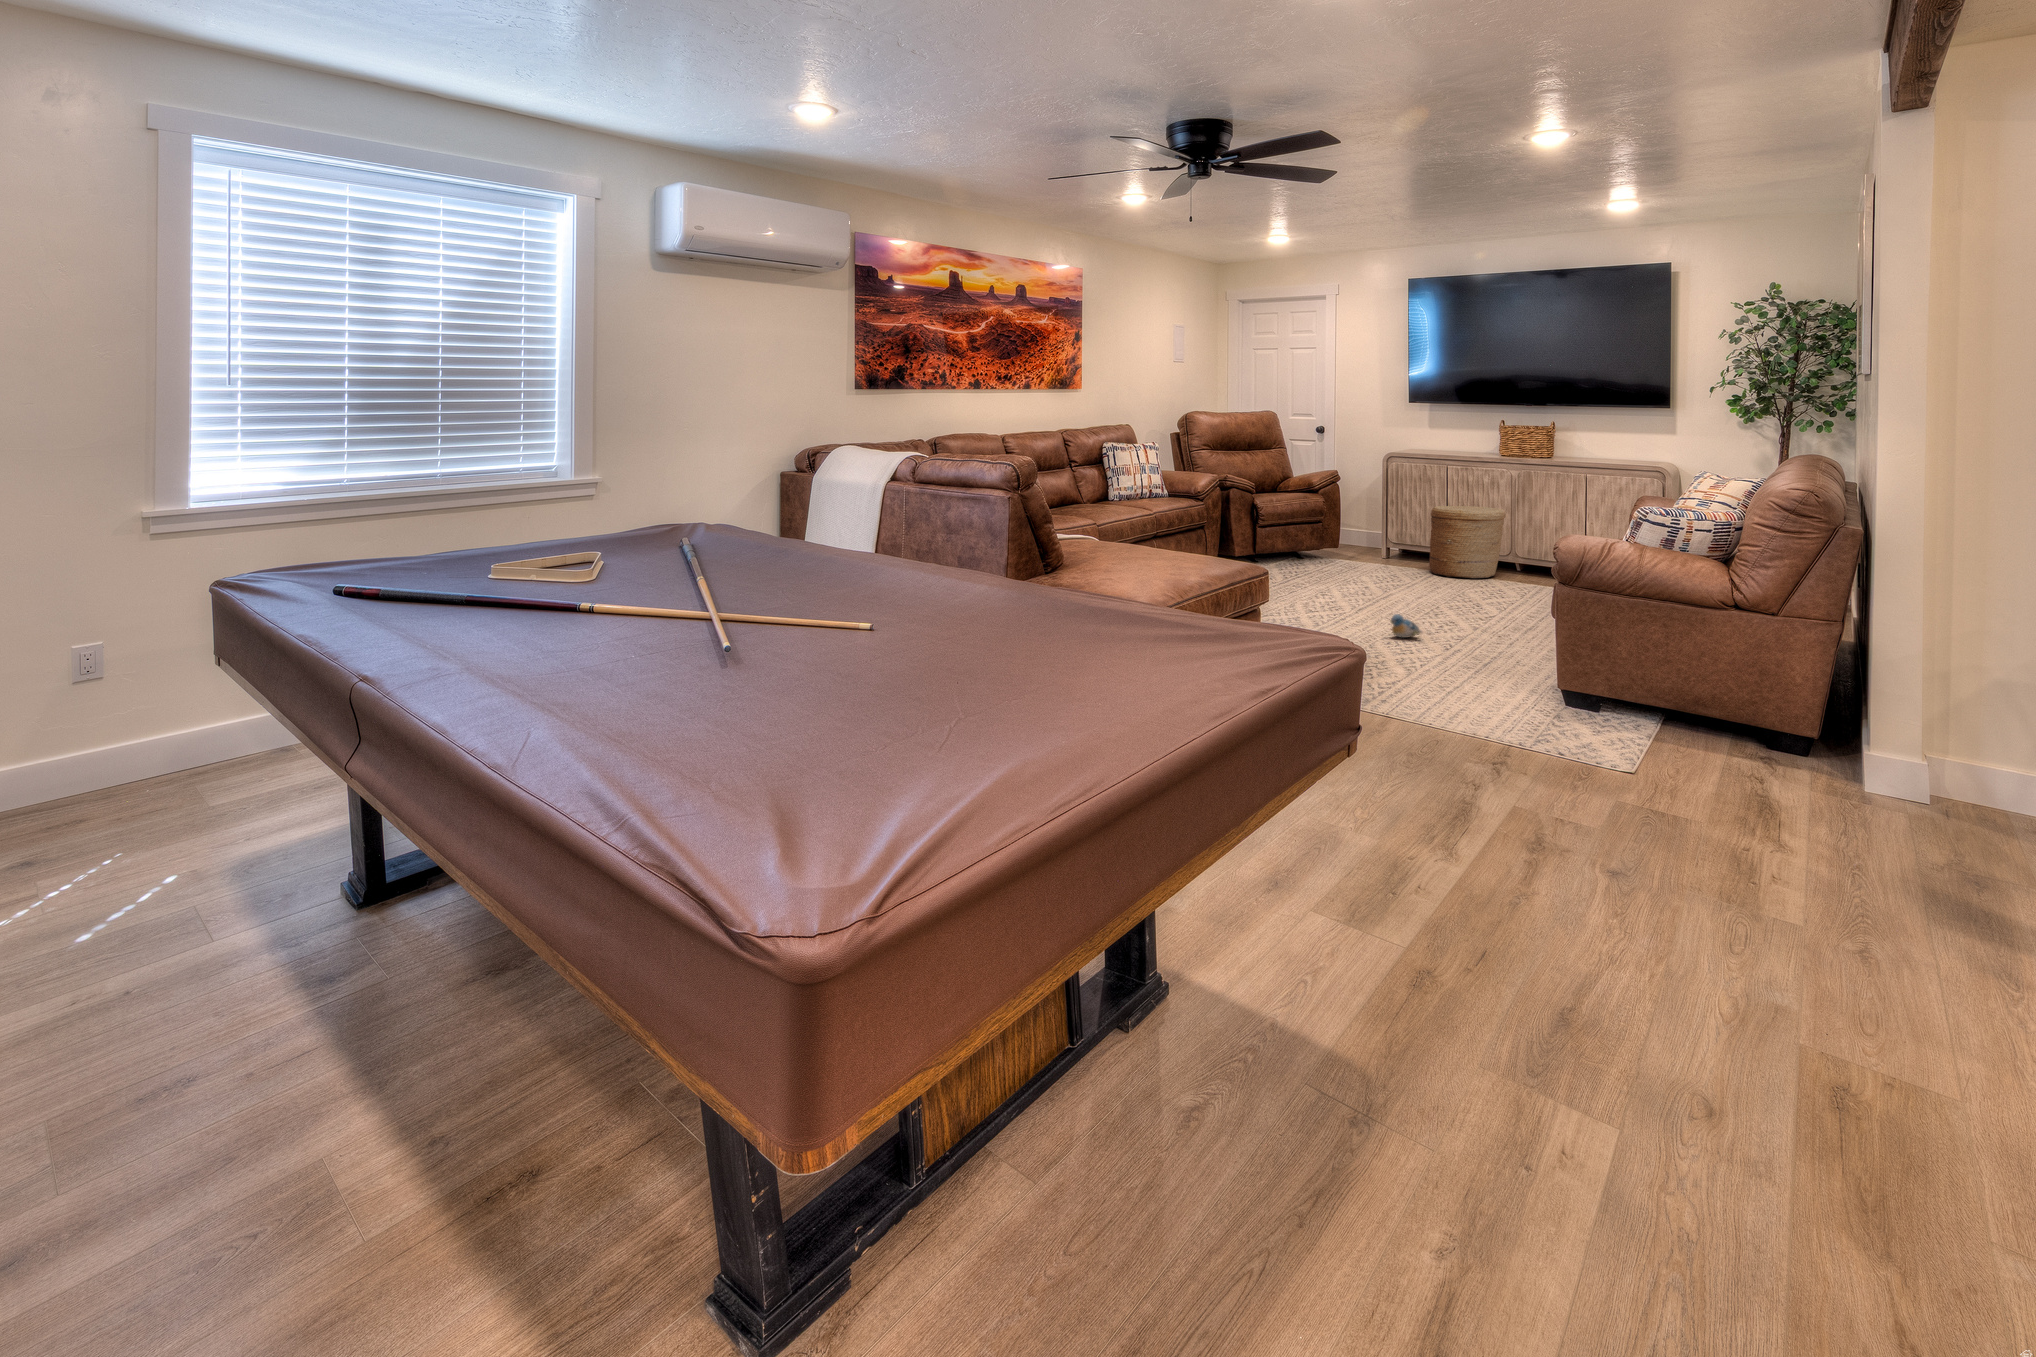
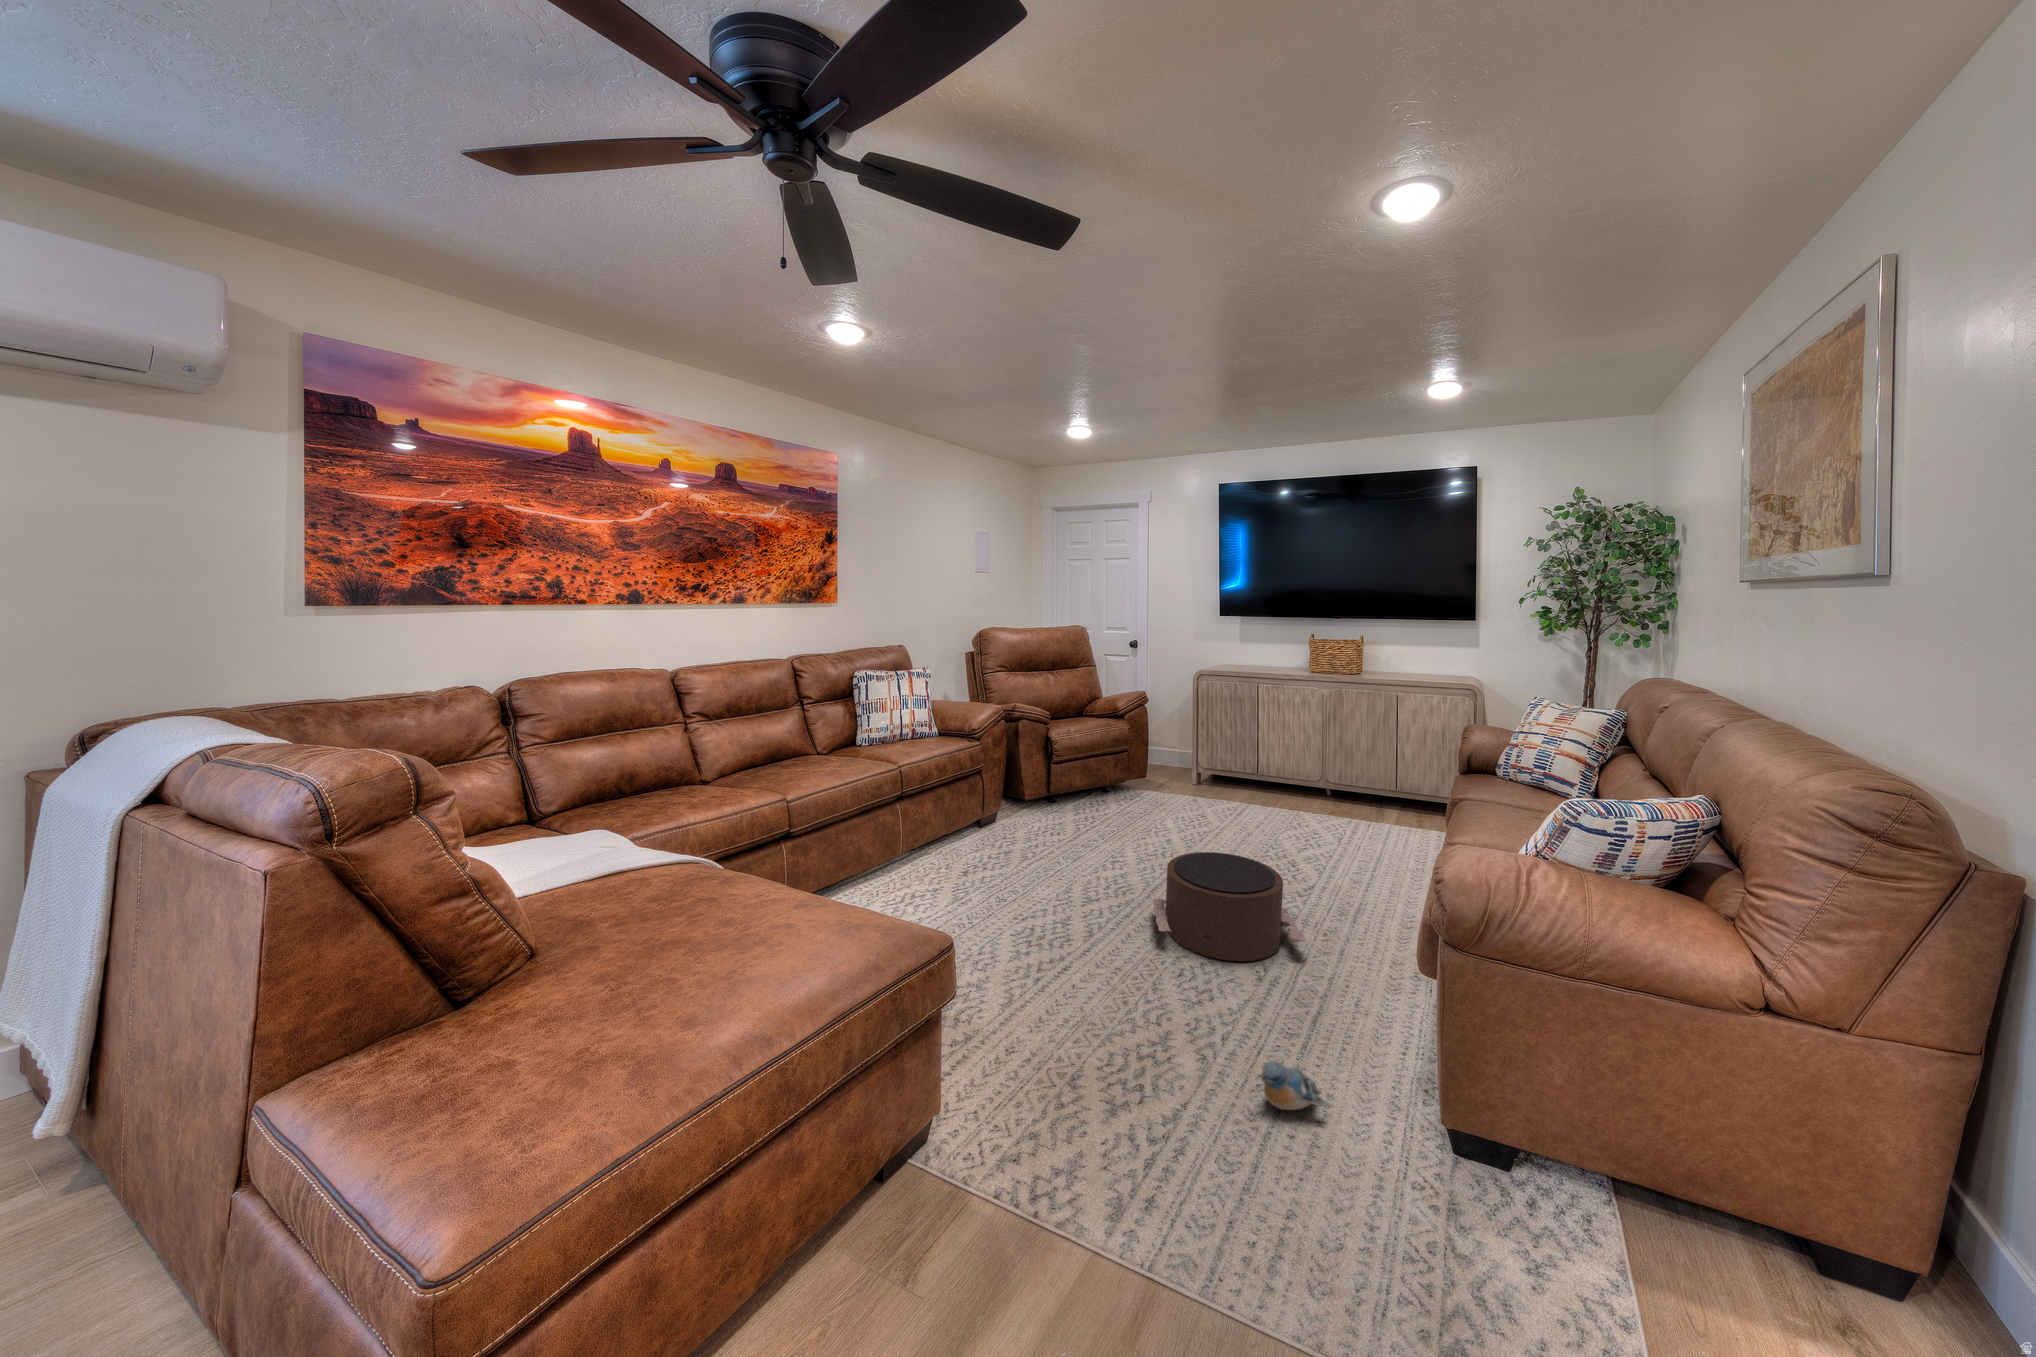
woven basket: present [1429,506,1506,578] -> none [1262,743,1356,843]
pouf: none [1336,559,1434,610] -> present [1153,852,1306,961]

